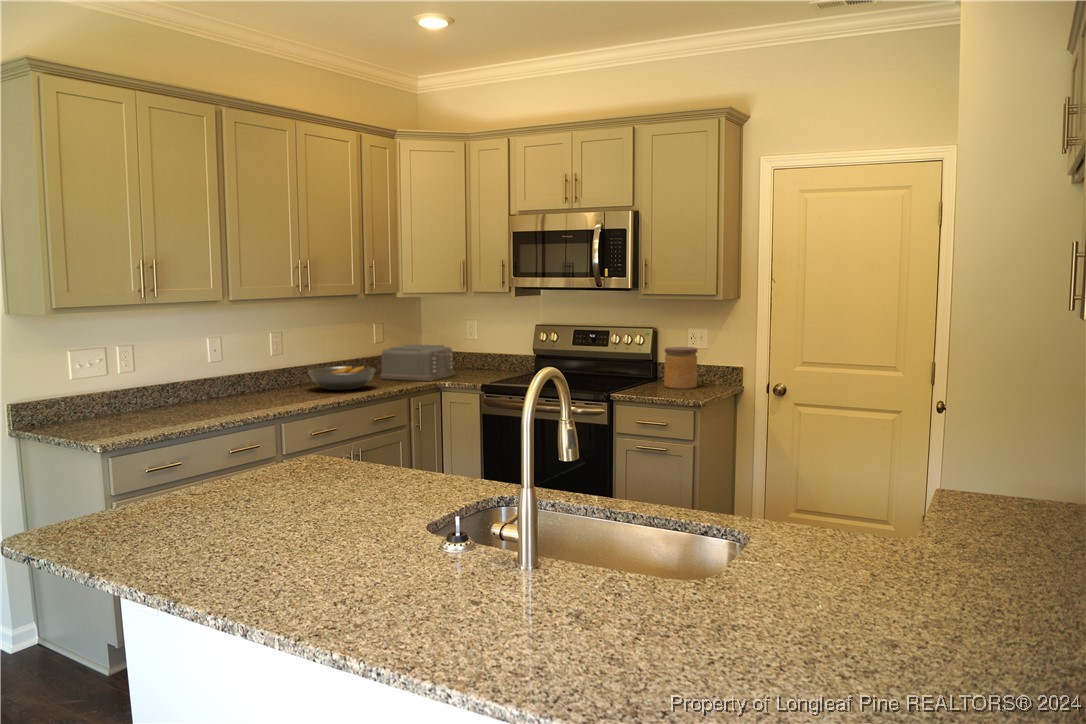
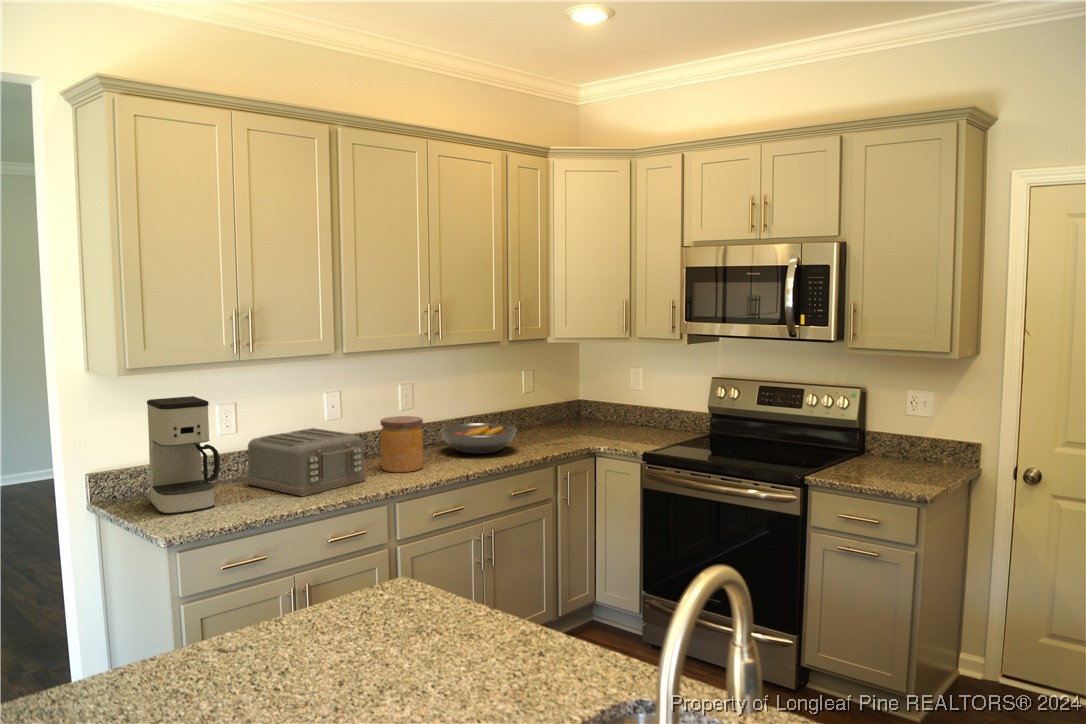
coffee maker: none [64,336,132,432] -> present [147,396,220,515]
toaster: present [380,344,454,381] -> present [246,428,366,496]
jar: present [664,347,698,389] -> present [380,416,423,472]

